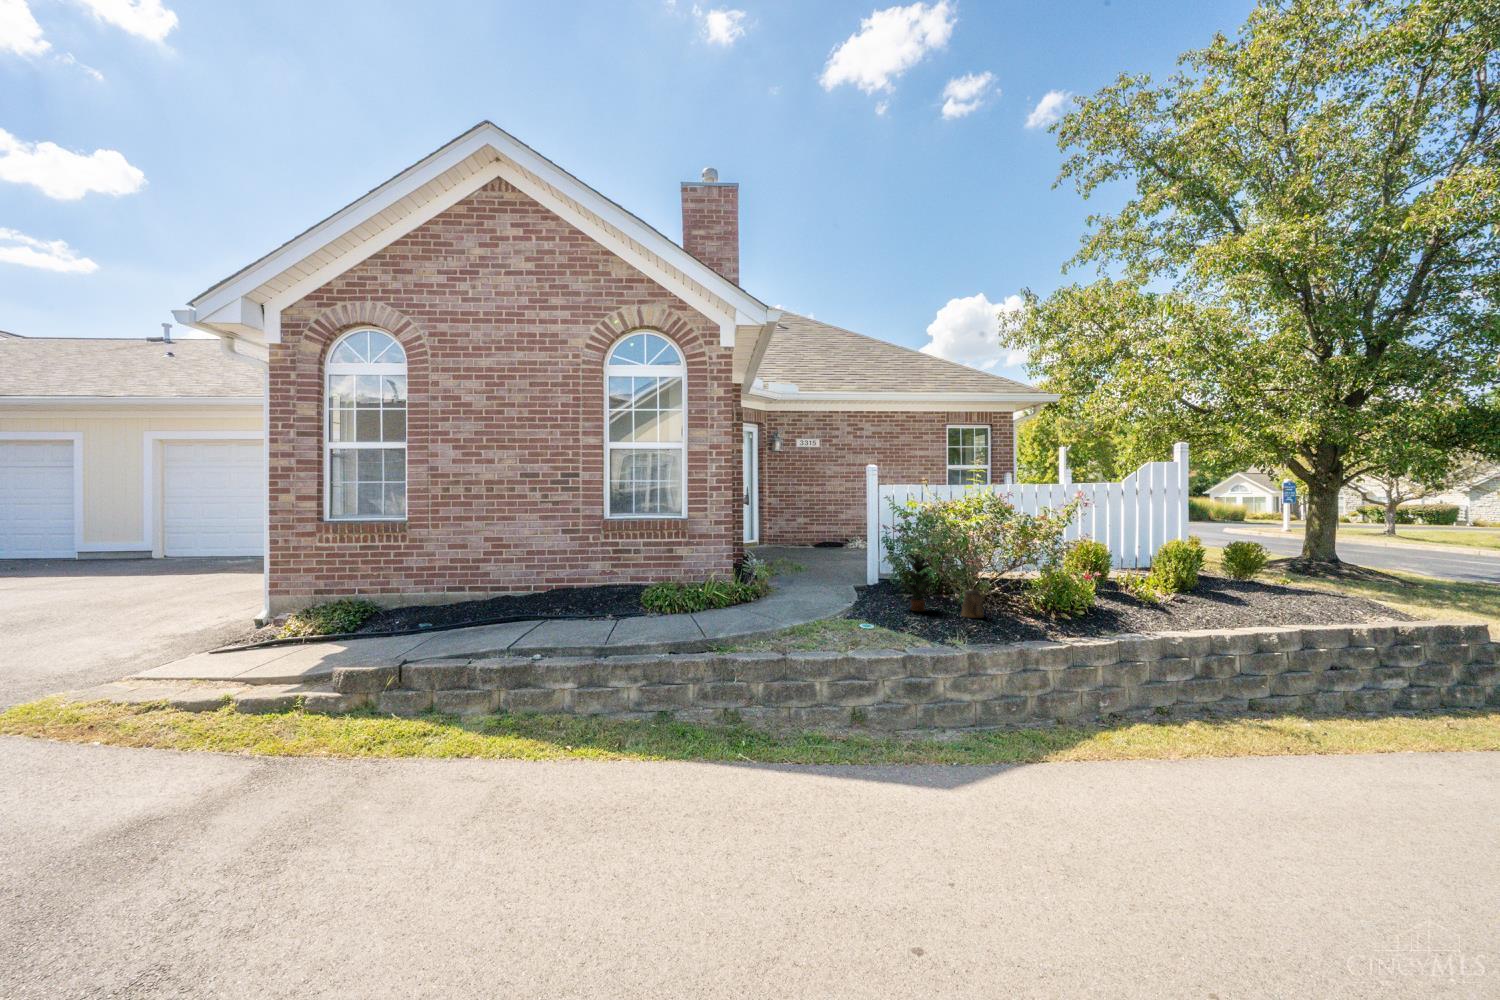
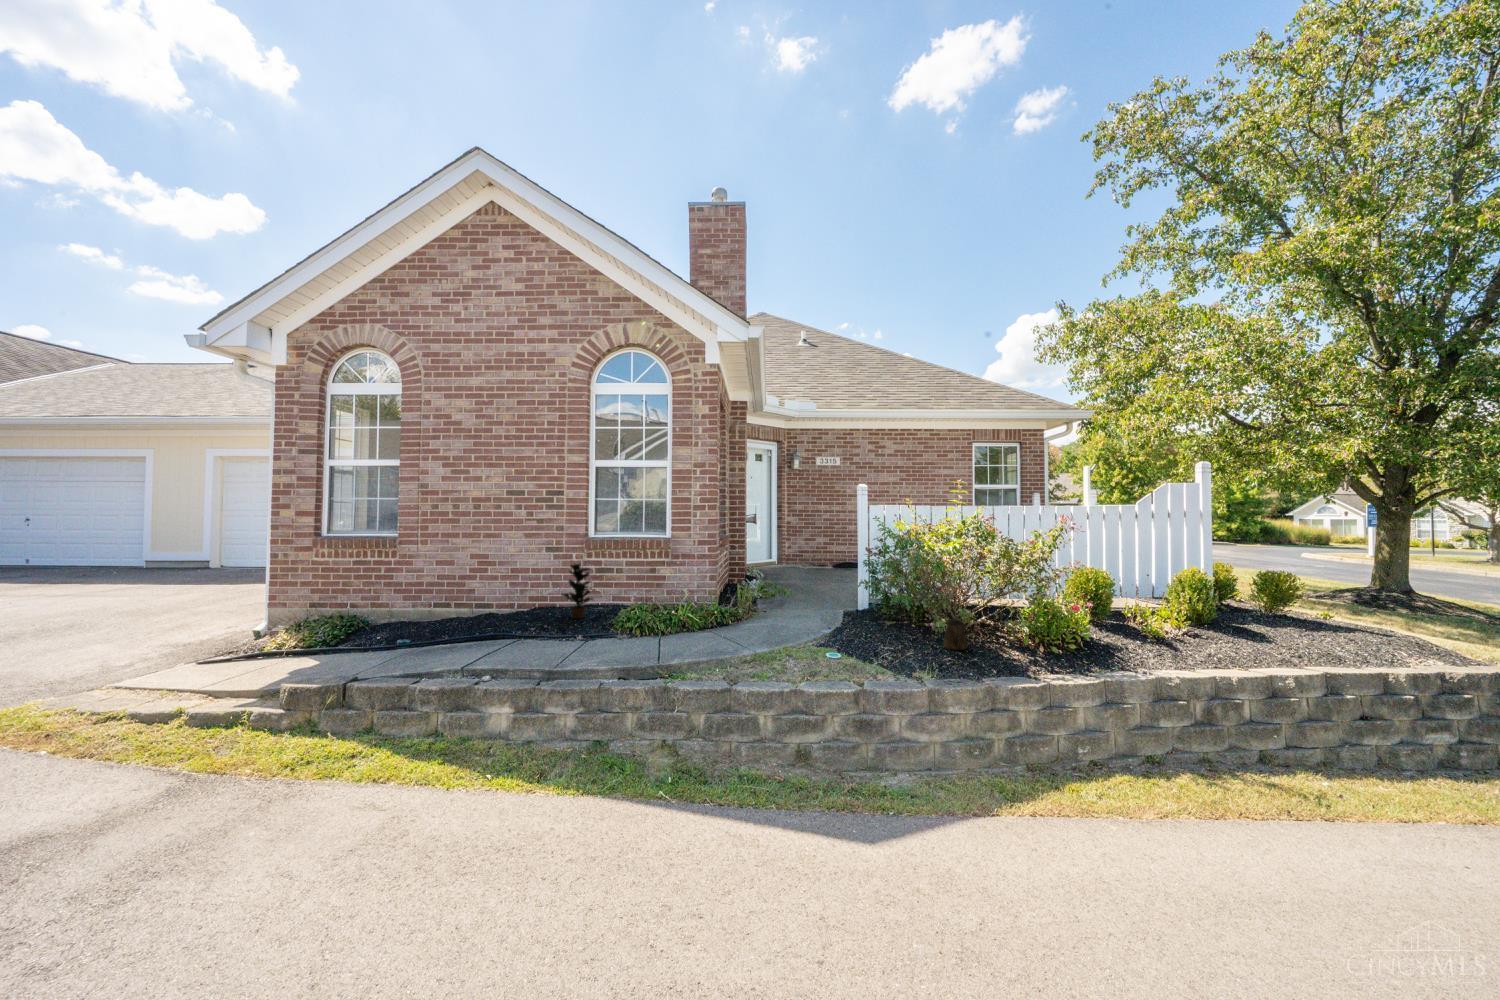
potted plant: present [901,554,935,611] -> present [562,564,591,619]

